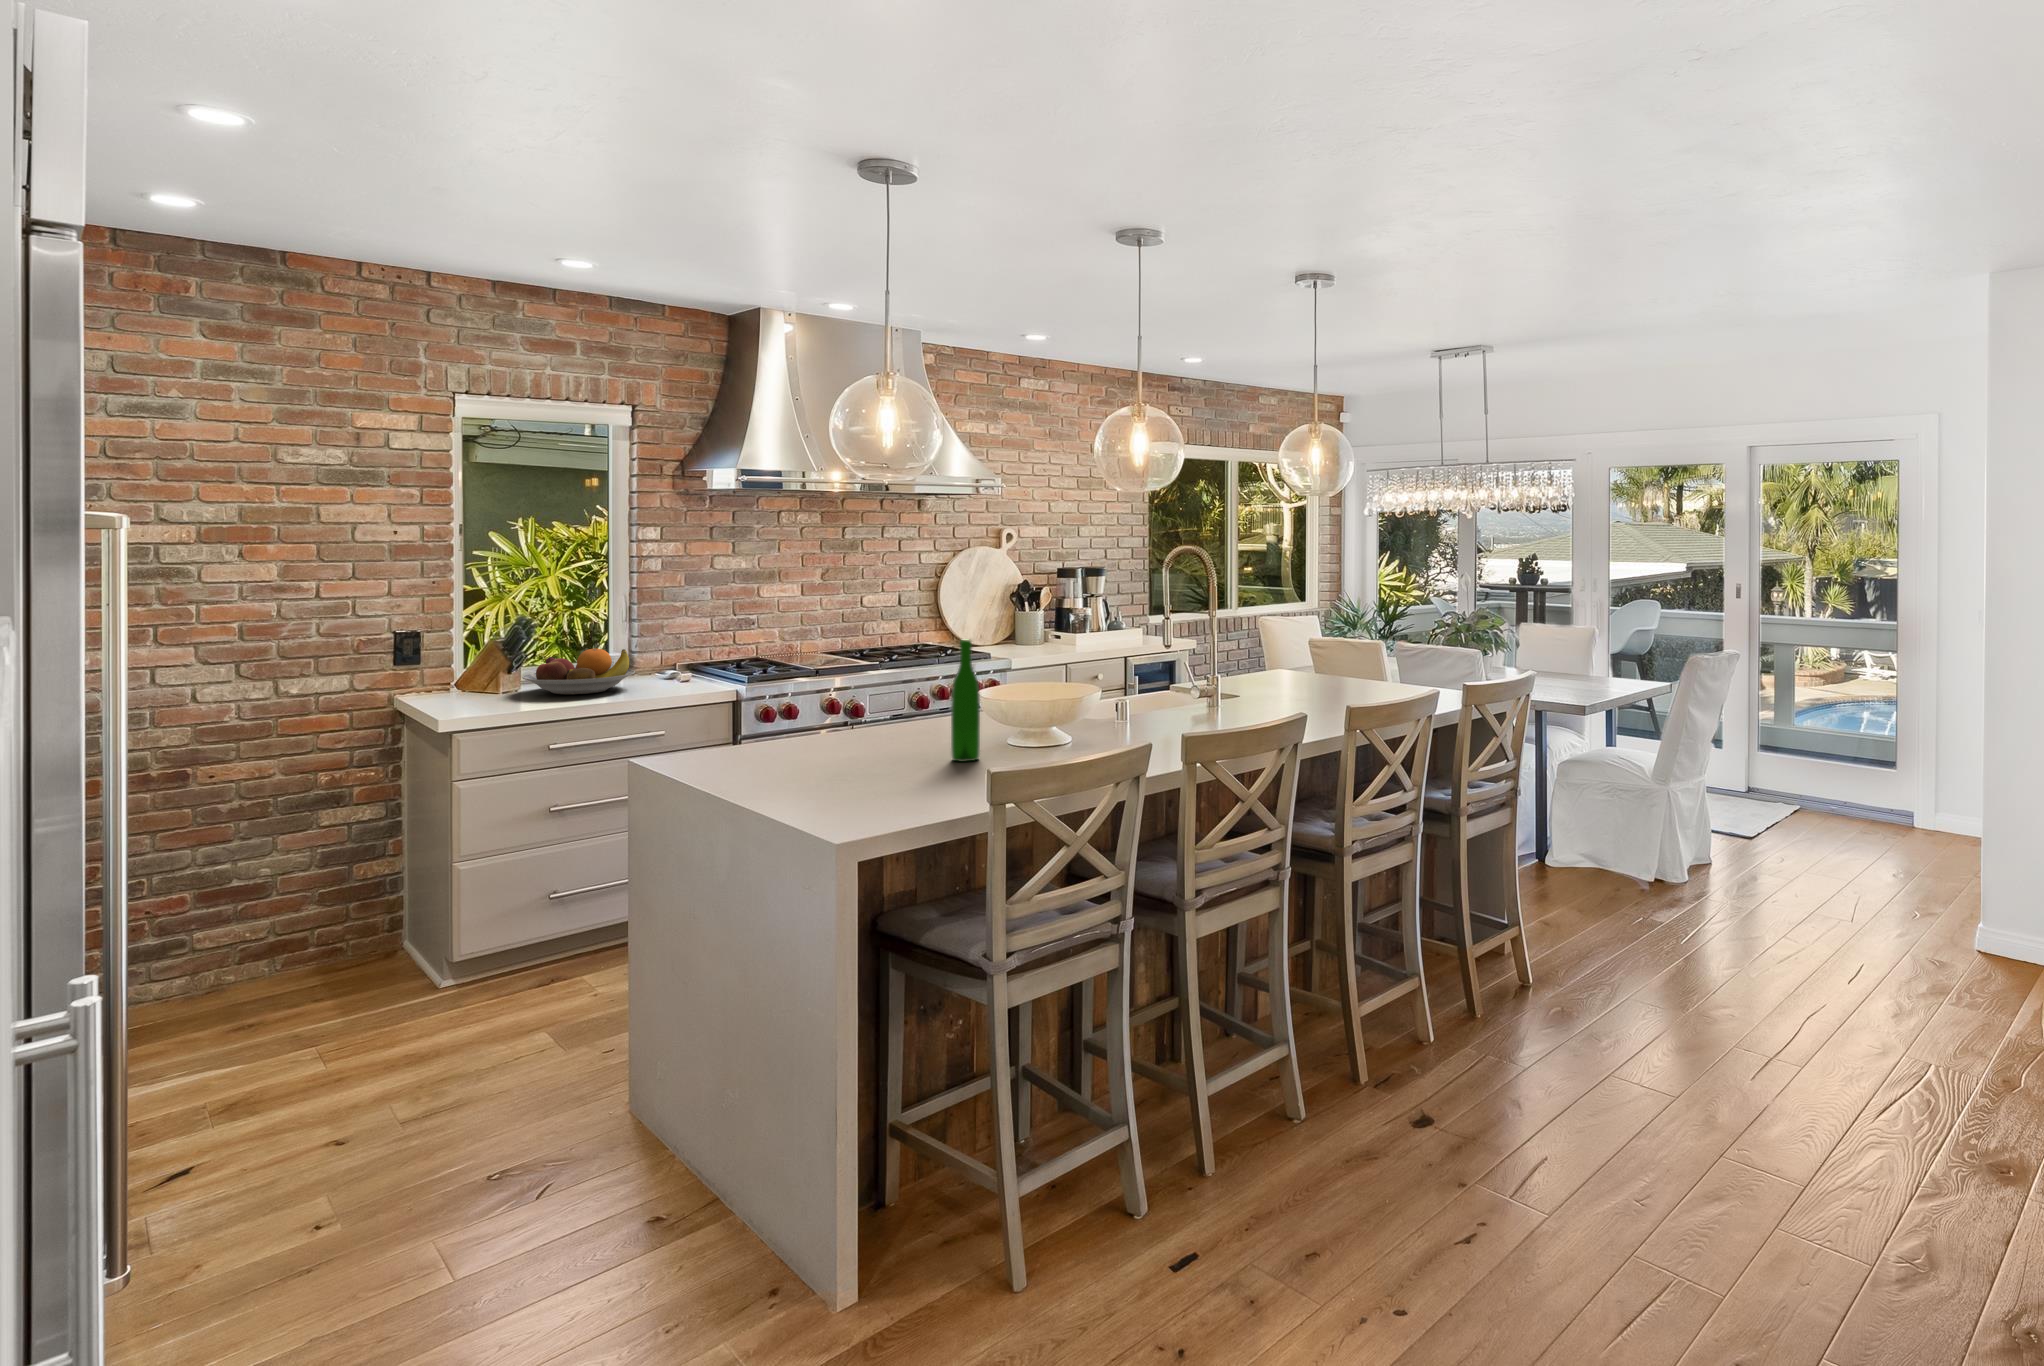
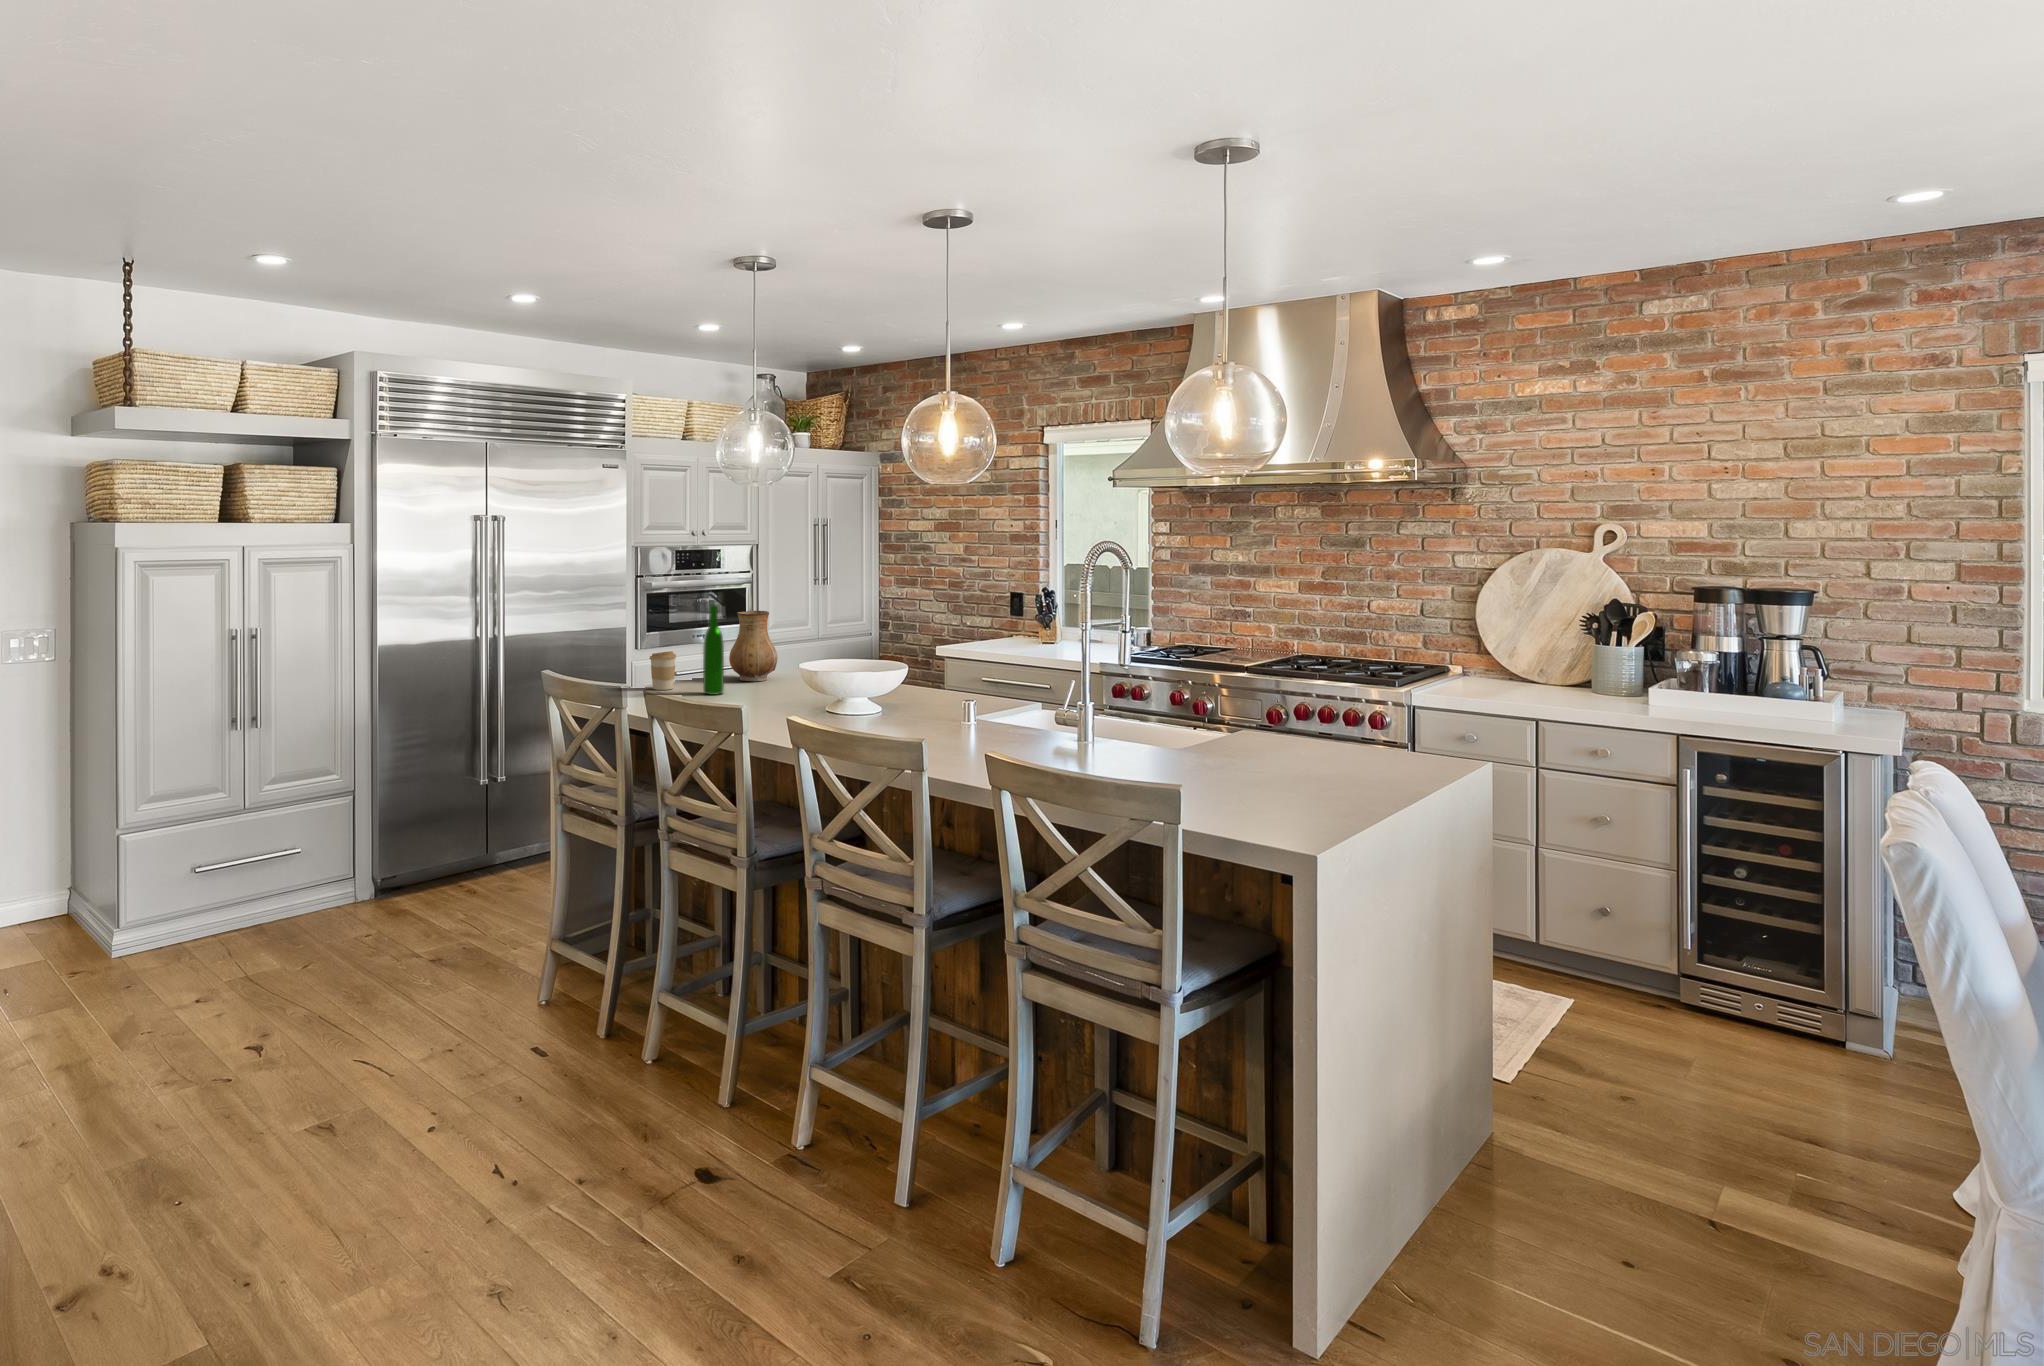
fruit bowl: present [522,649,635,694] -> none [1005,614,1081,647]
ceramic pitcher: none [797,654,878,756] -> present [729,611,778,681]
coffee cup: none [884,718,925,779] -> present [650,651,676,690]

